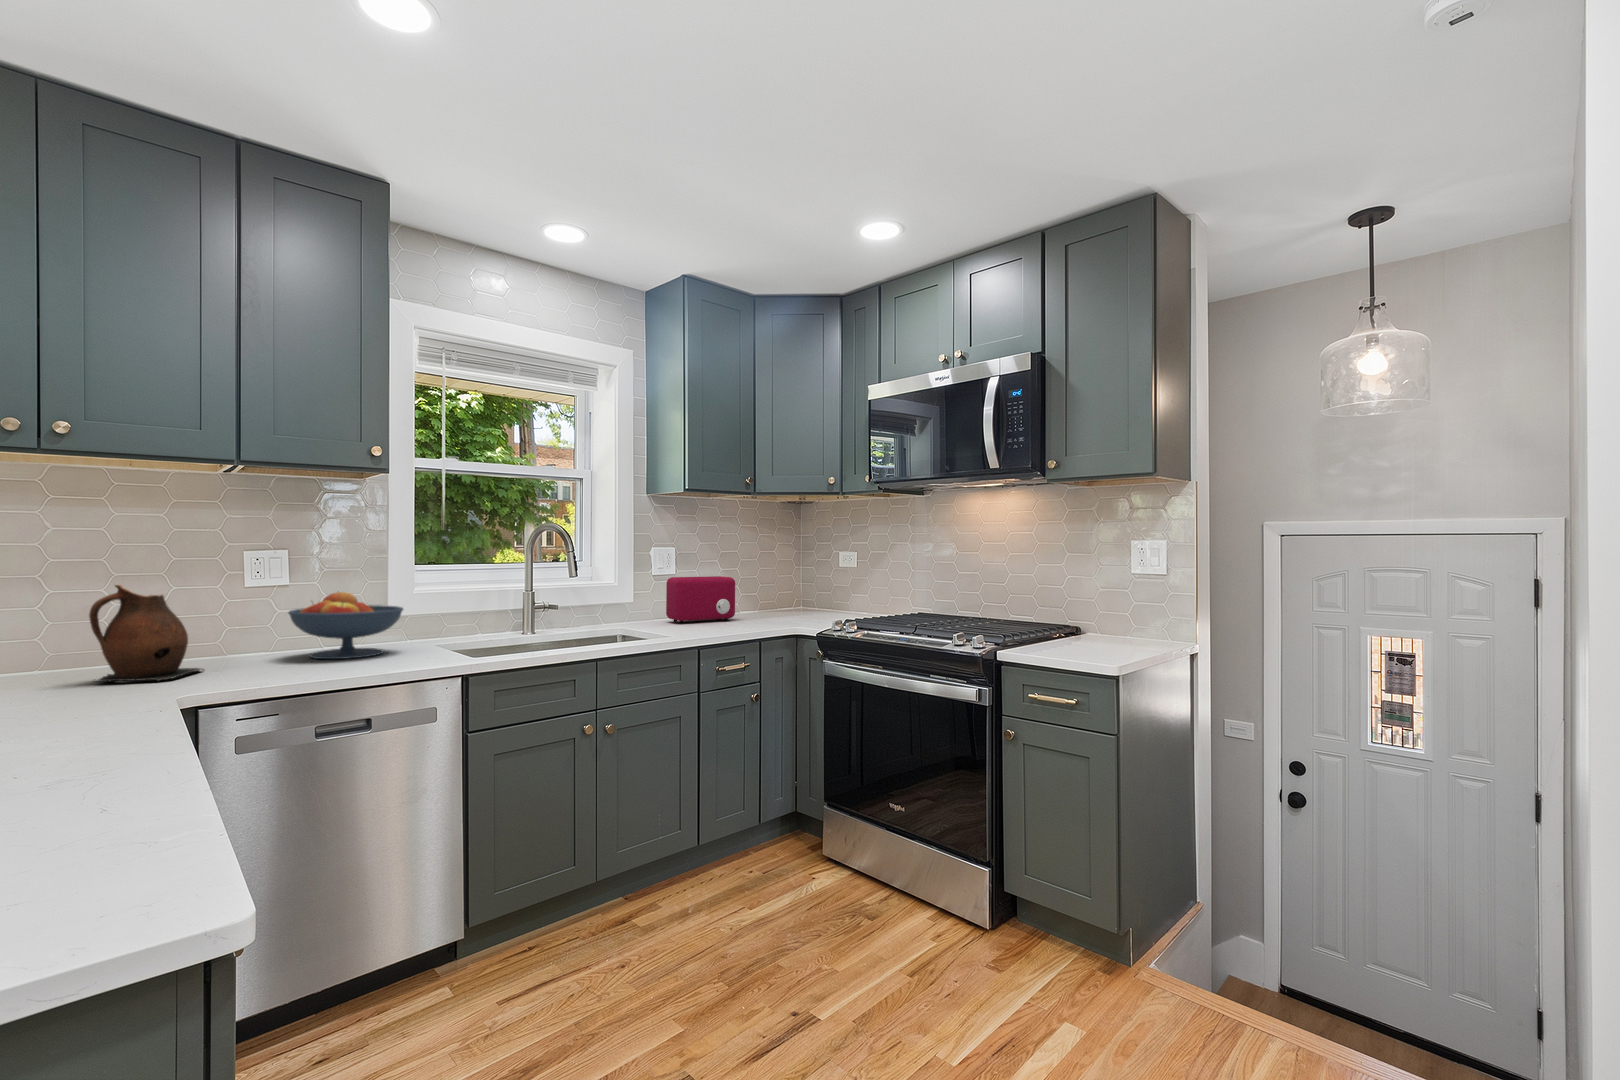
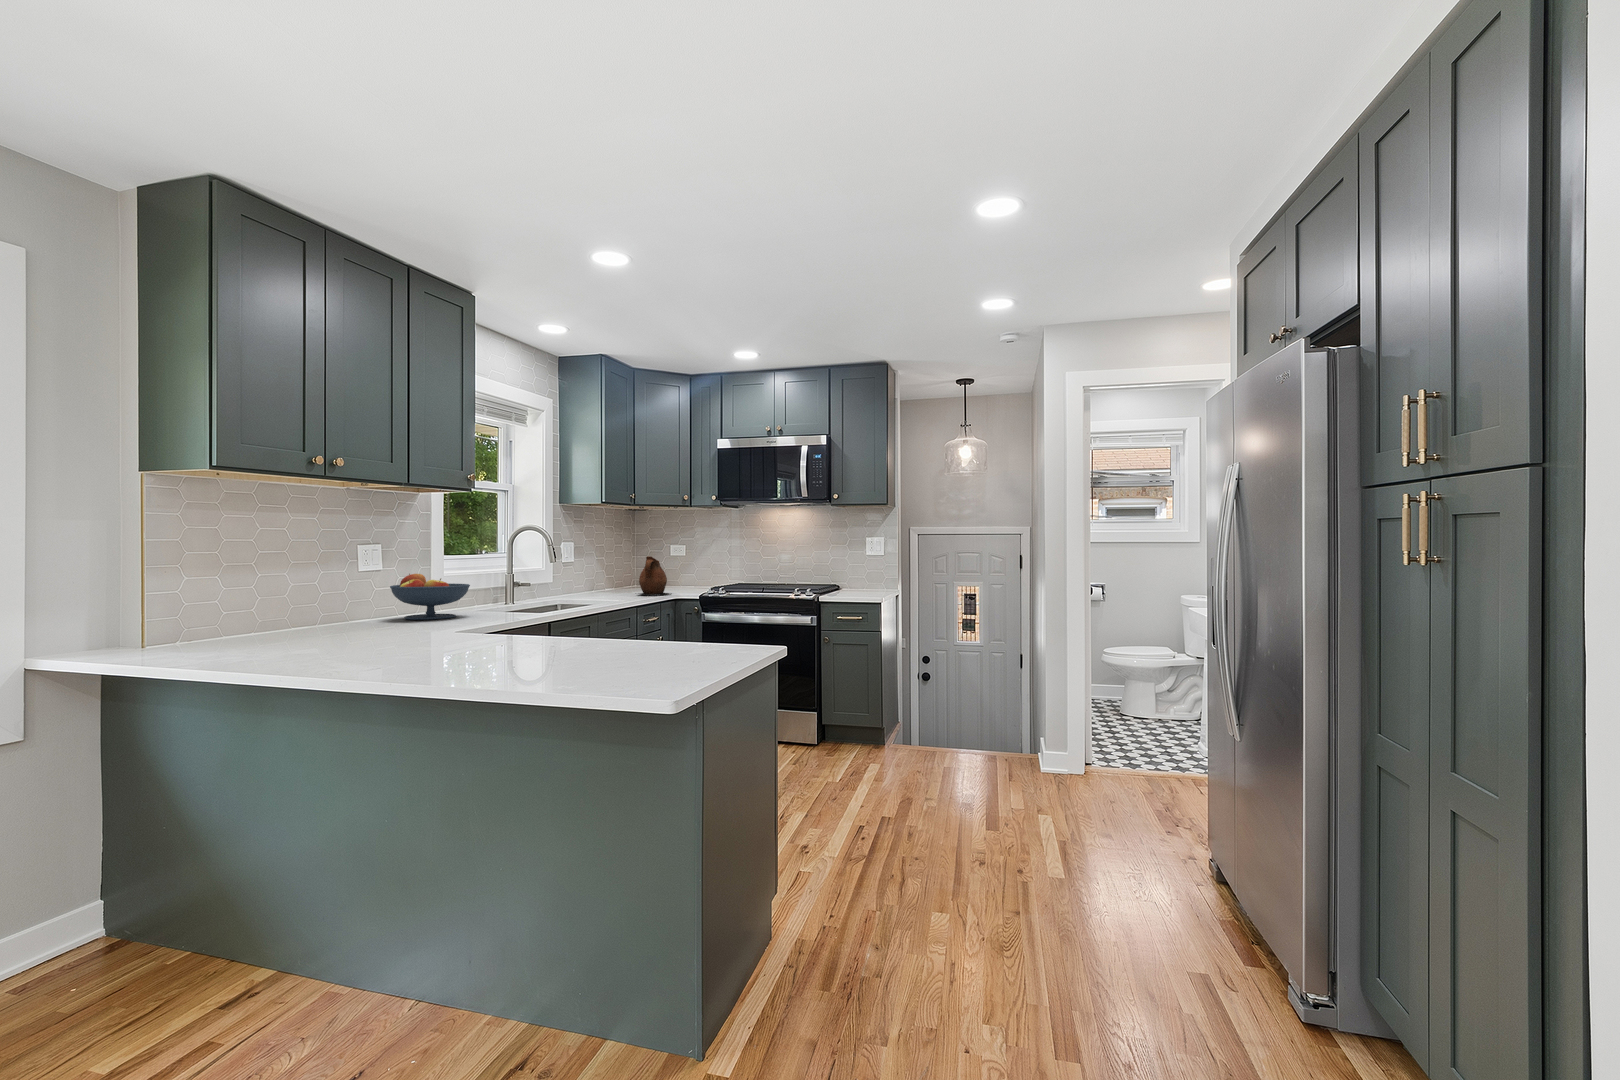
toaster: present [666,576,735,623] -> none [569,564,615,596]
ceramic pitcher: present [89,585,203,682] -> present [639,556,672,595]

